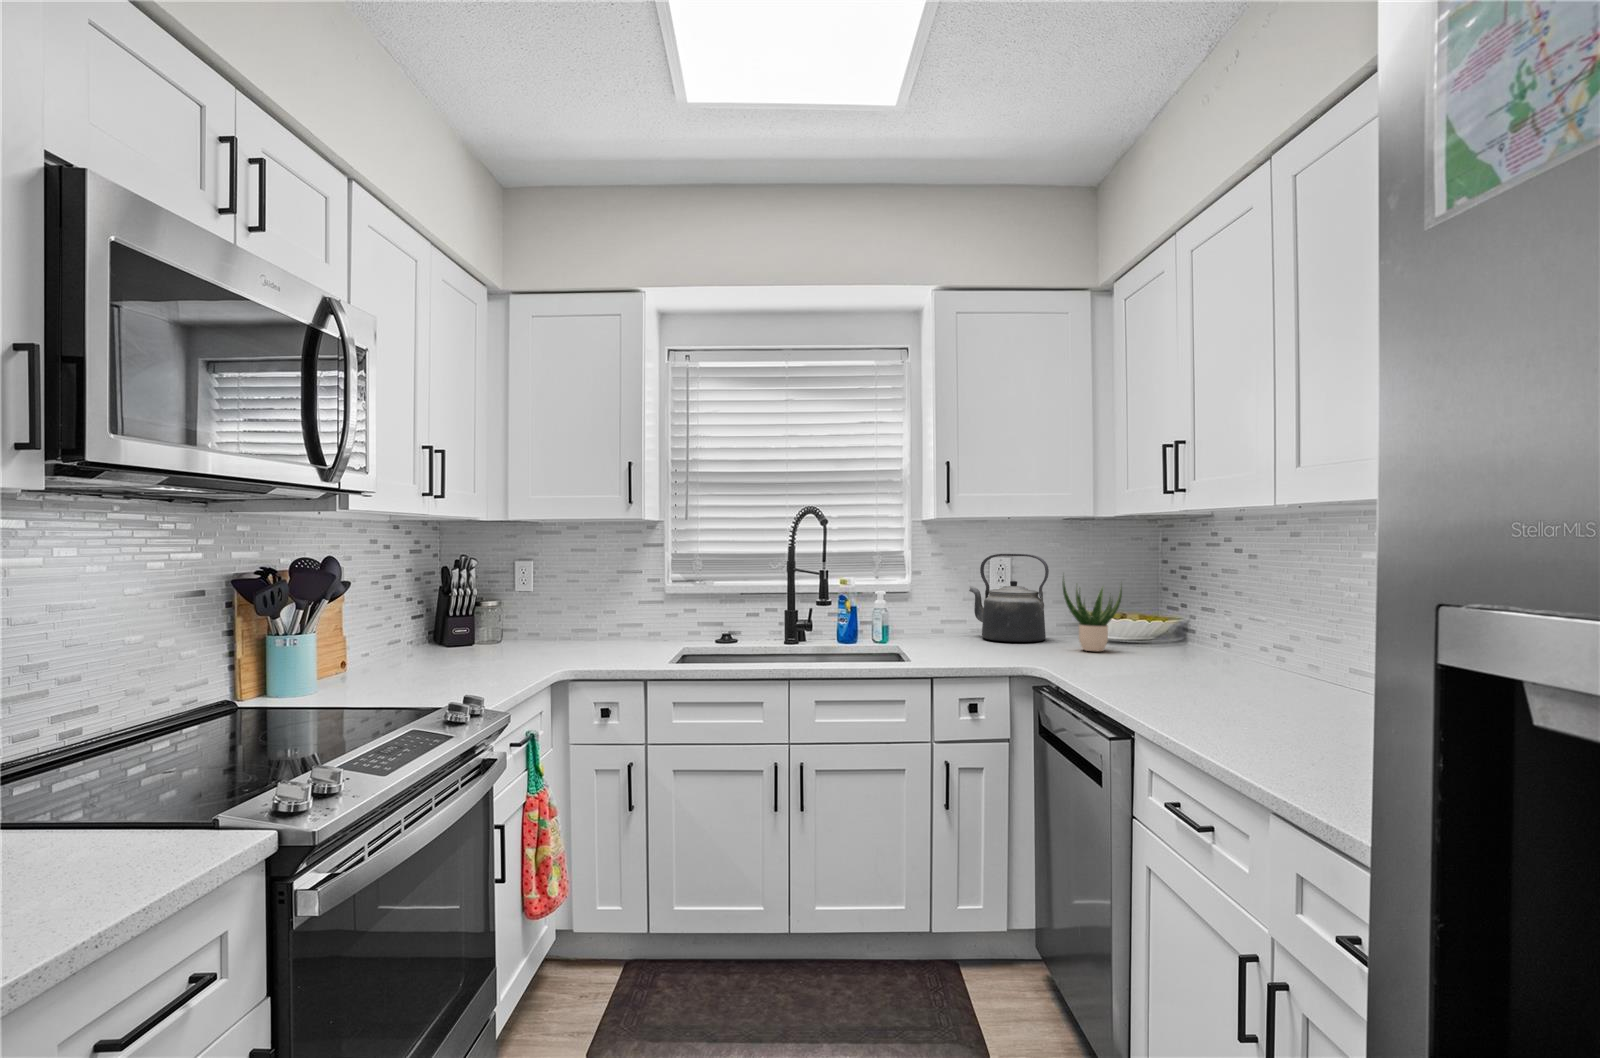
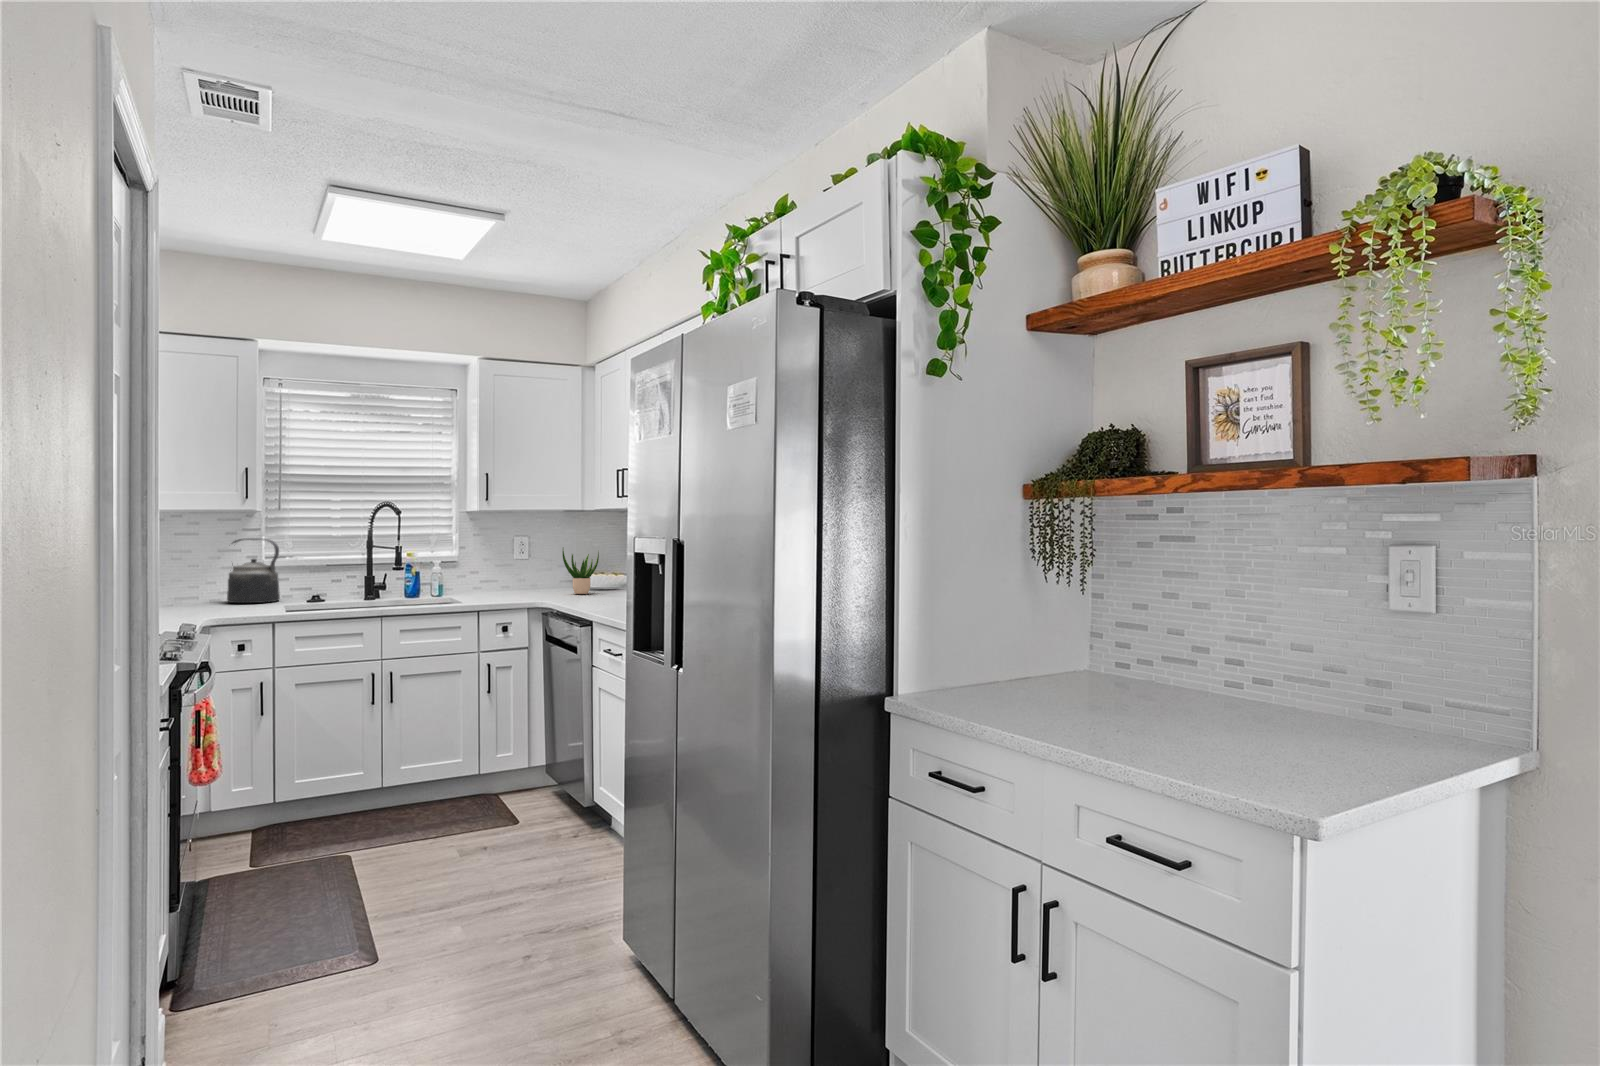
kettle: present [969,554,1049,642] -> present [227,538,280,603]

